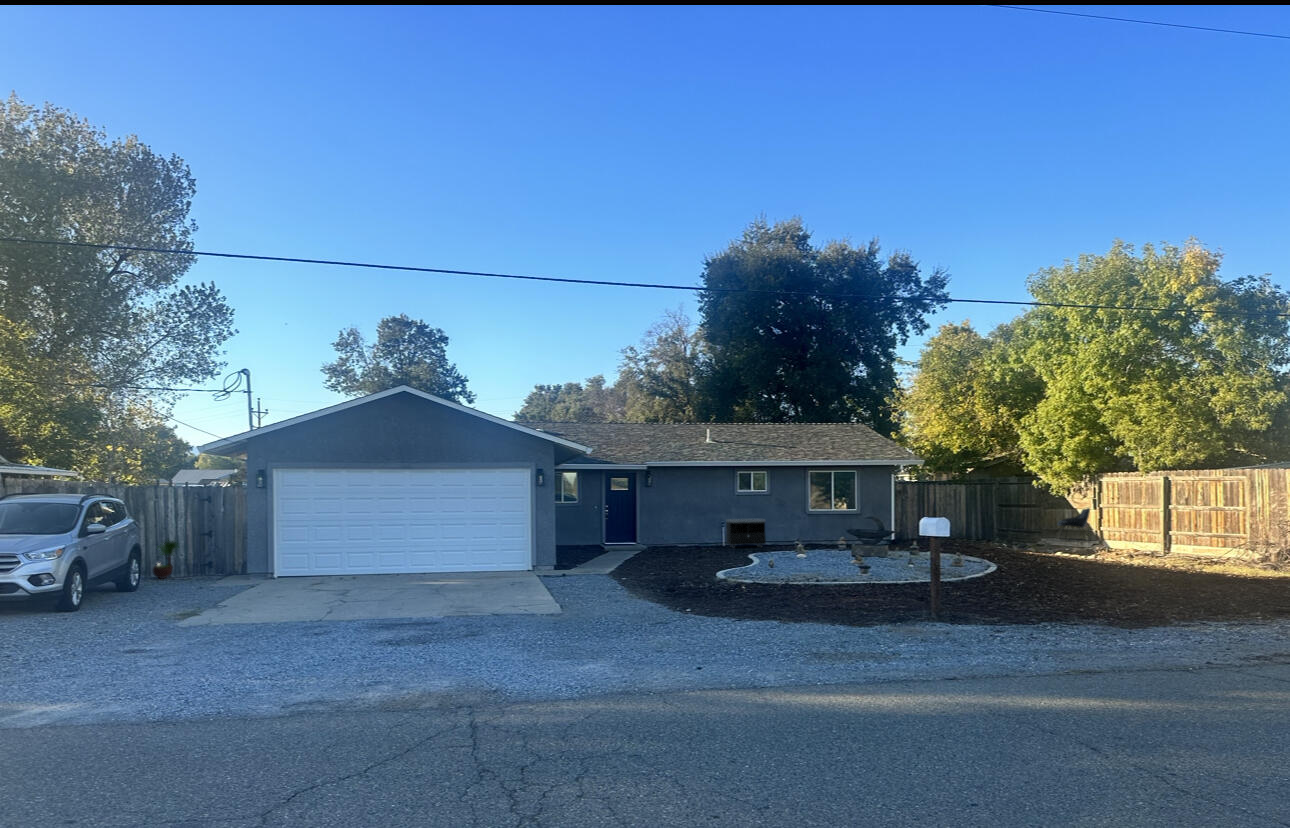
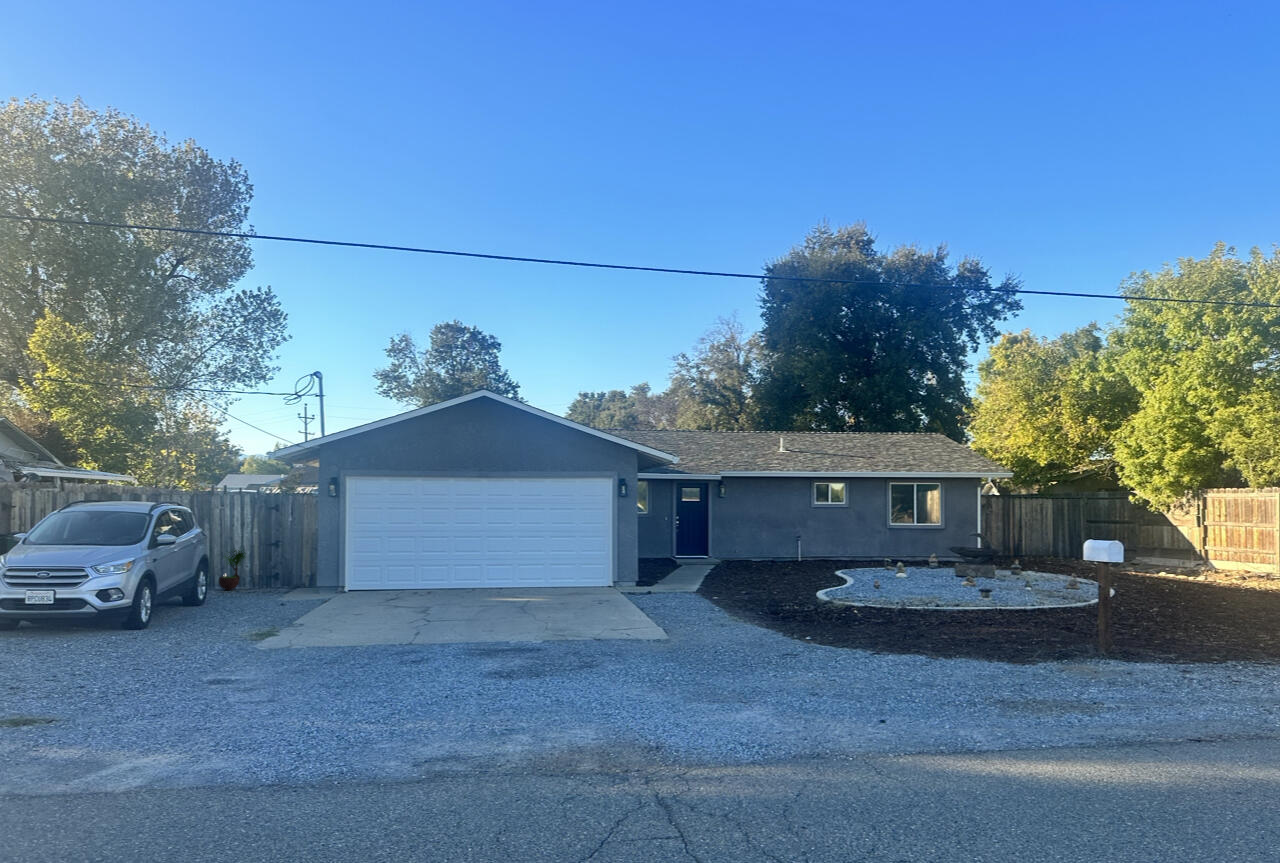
lounge chair: present [1057,508,1091,541] -> none [1154,525,1193,561]
storage bench: present [726,519,766,546] -> none [804,533,847,563]

